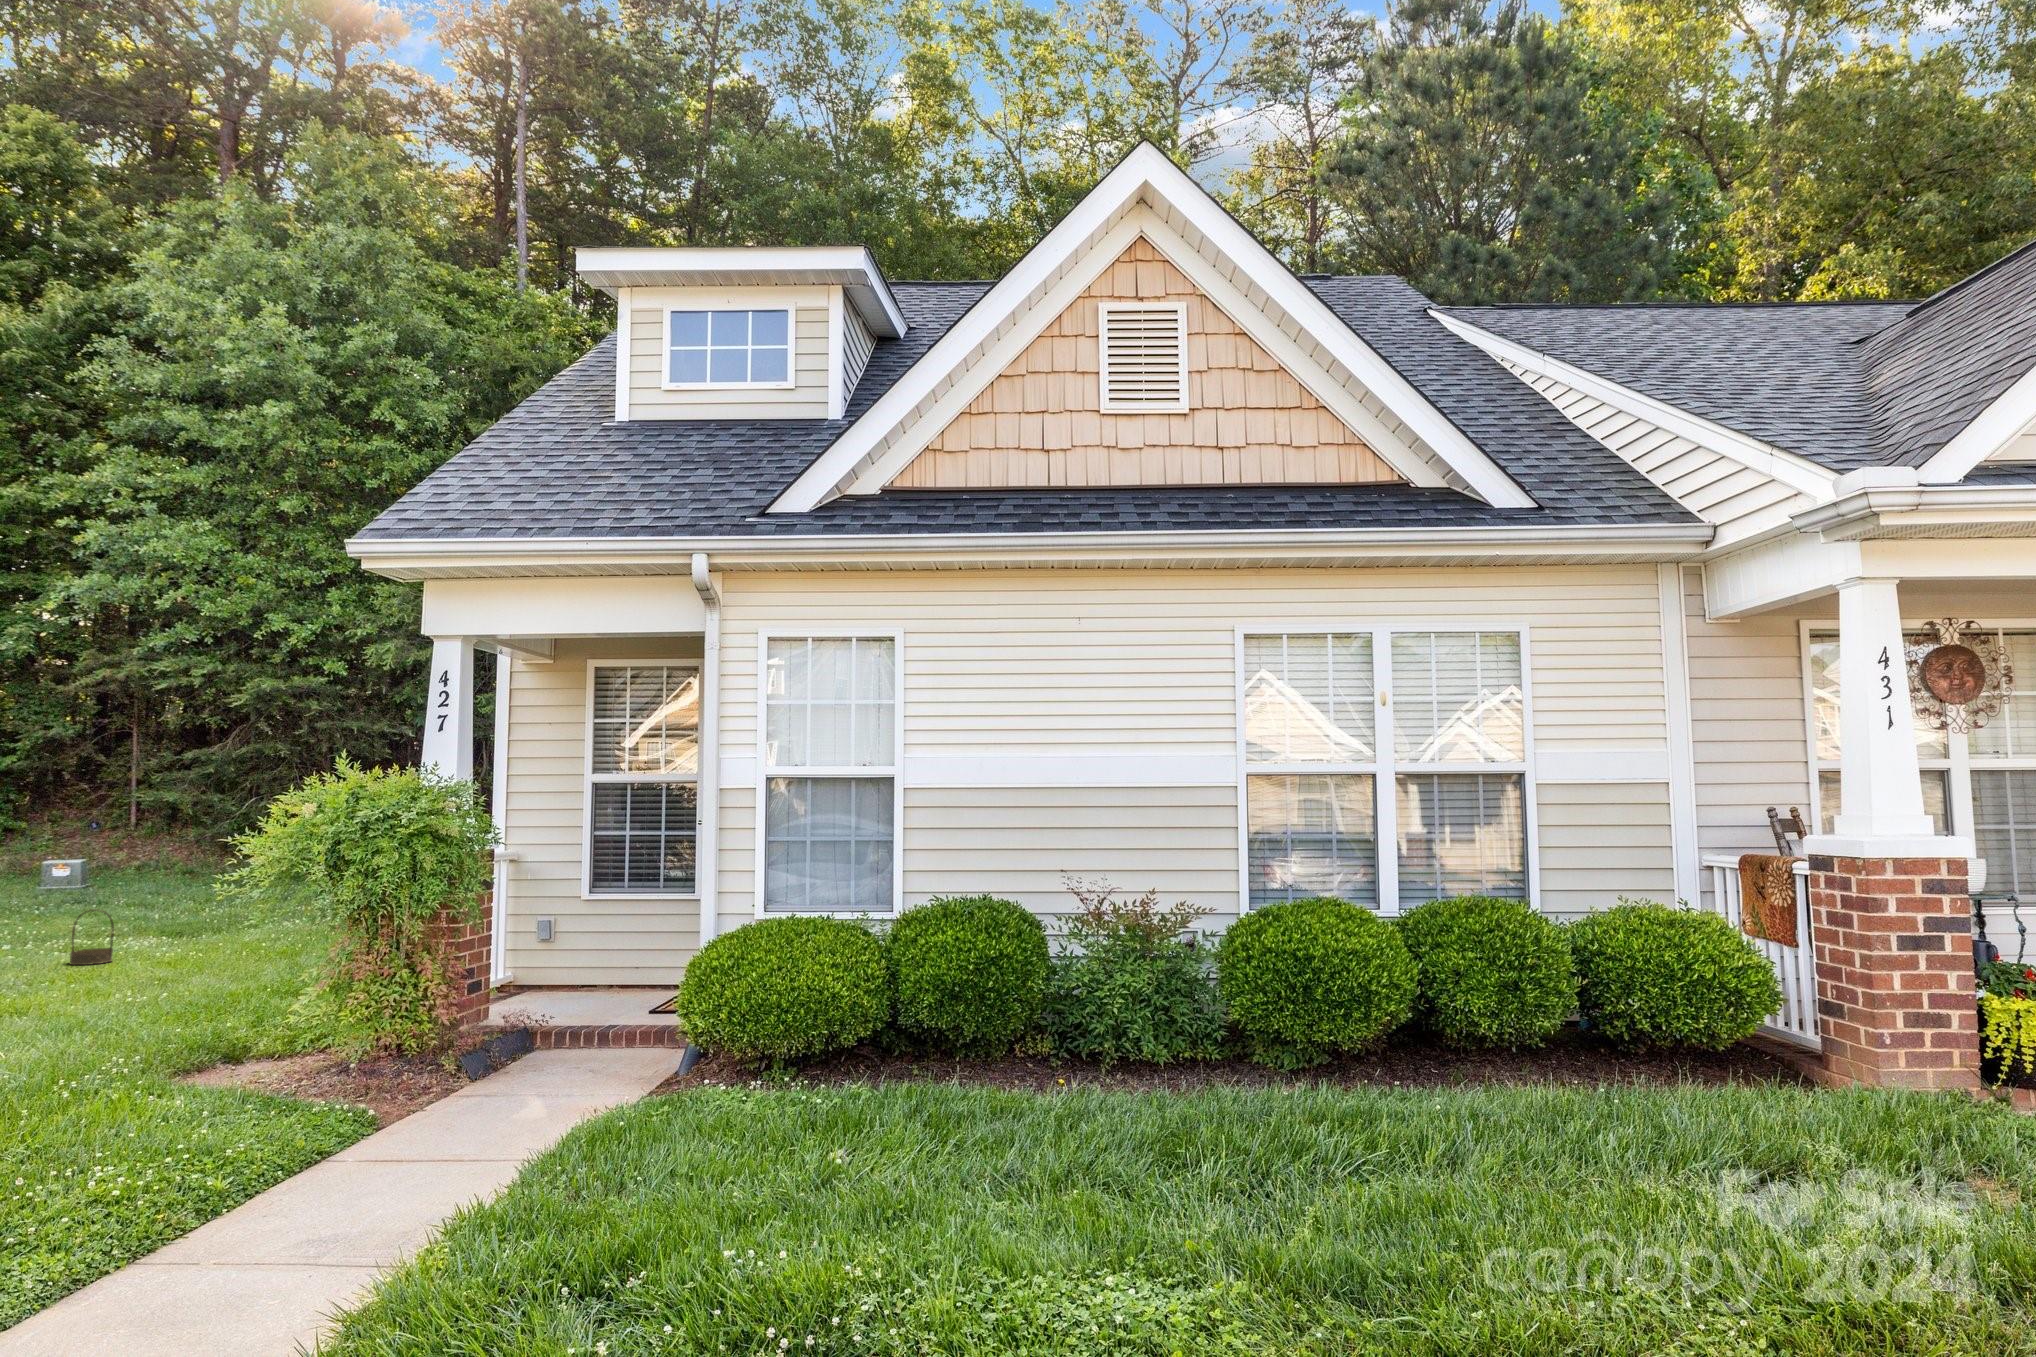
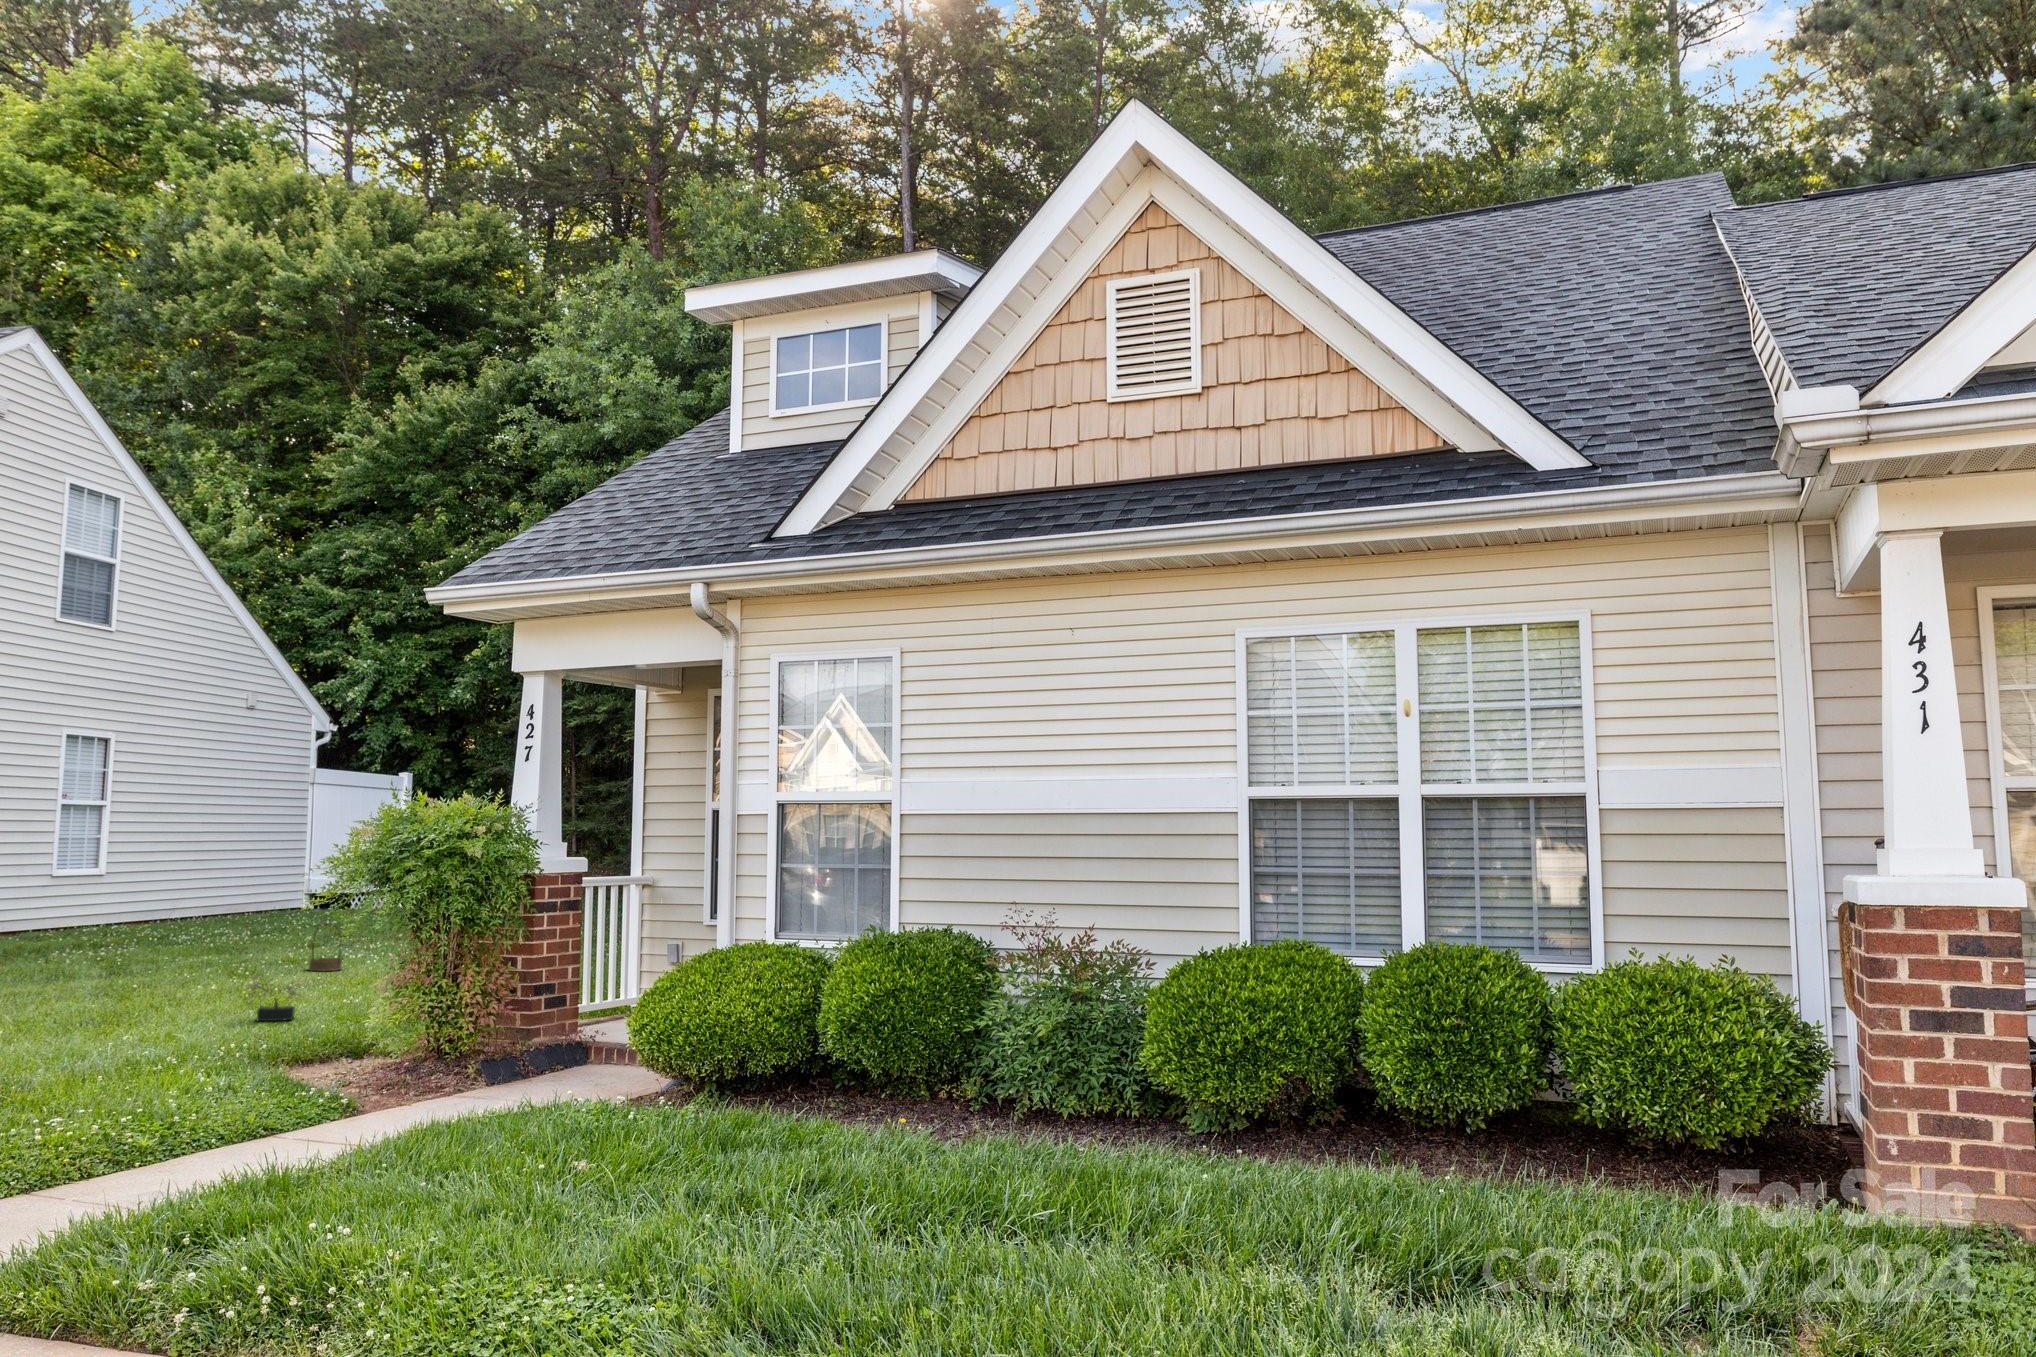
decorative plant: none [87,983,168,1039] -> present [247,975,301,1021]

